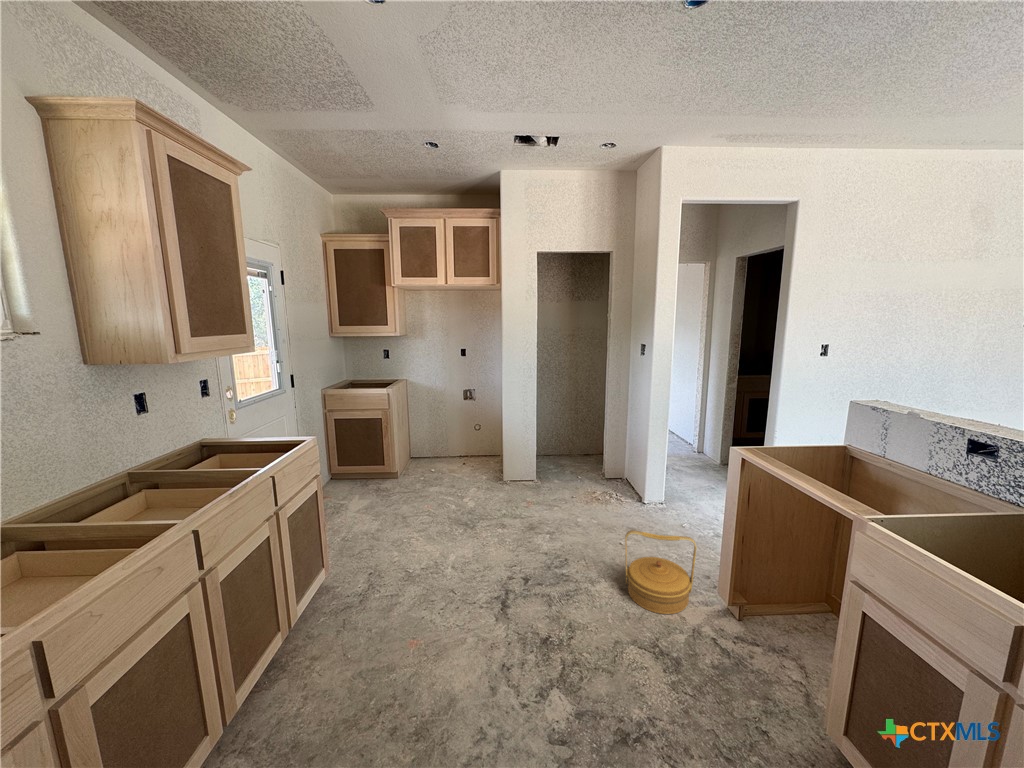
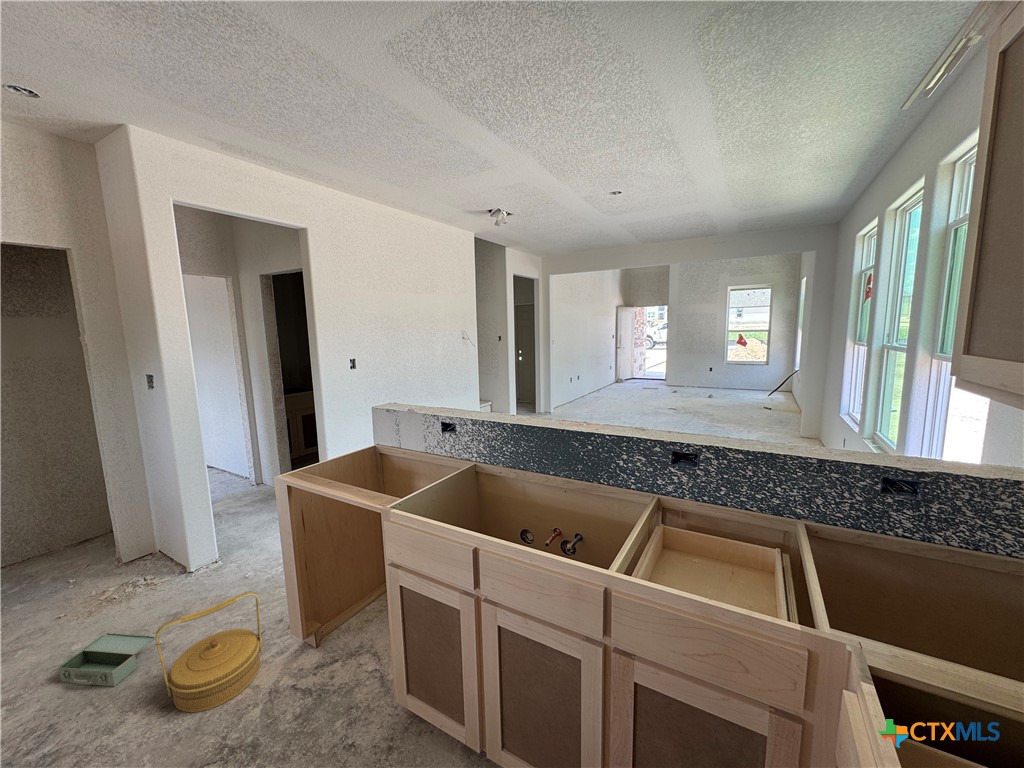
toolbox: none [573,520,621,556] -> present [58,633,155,687]

